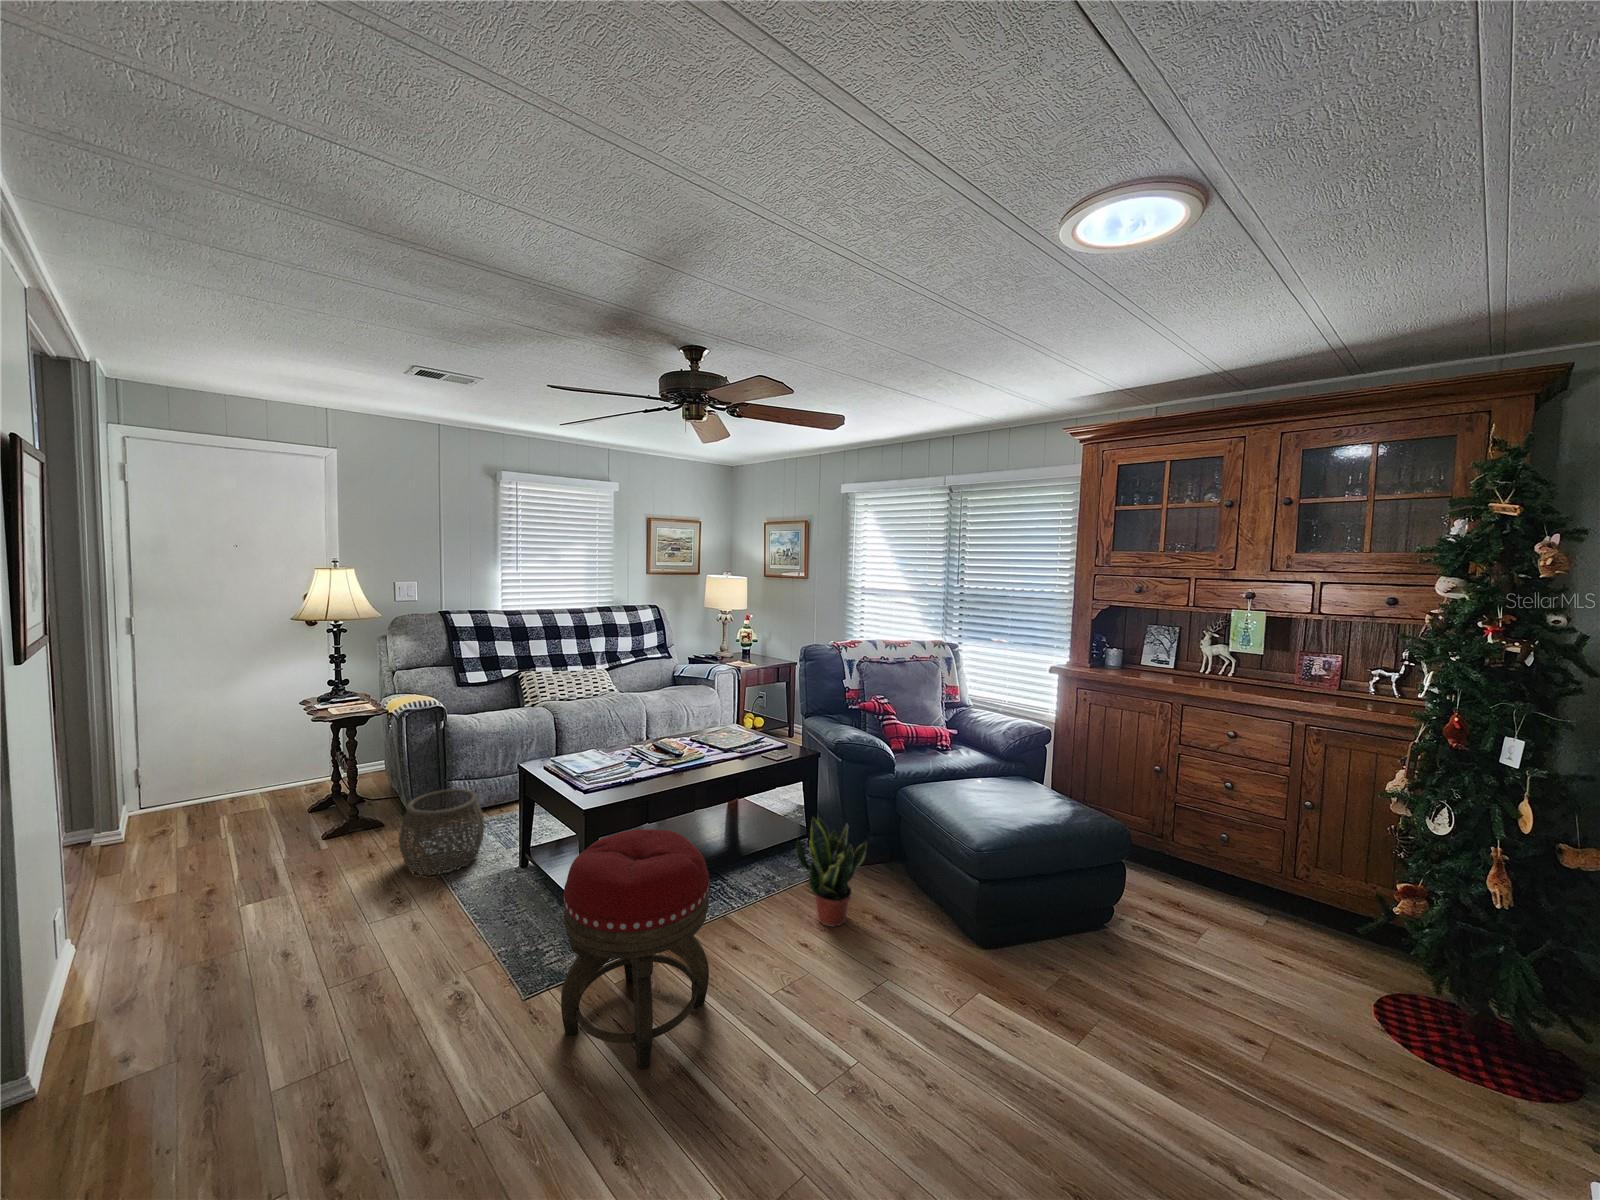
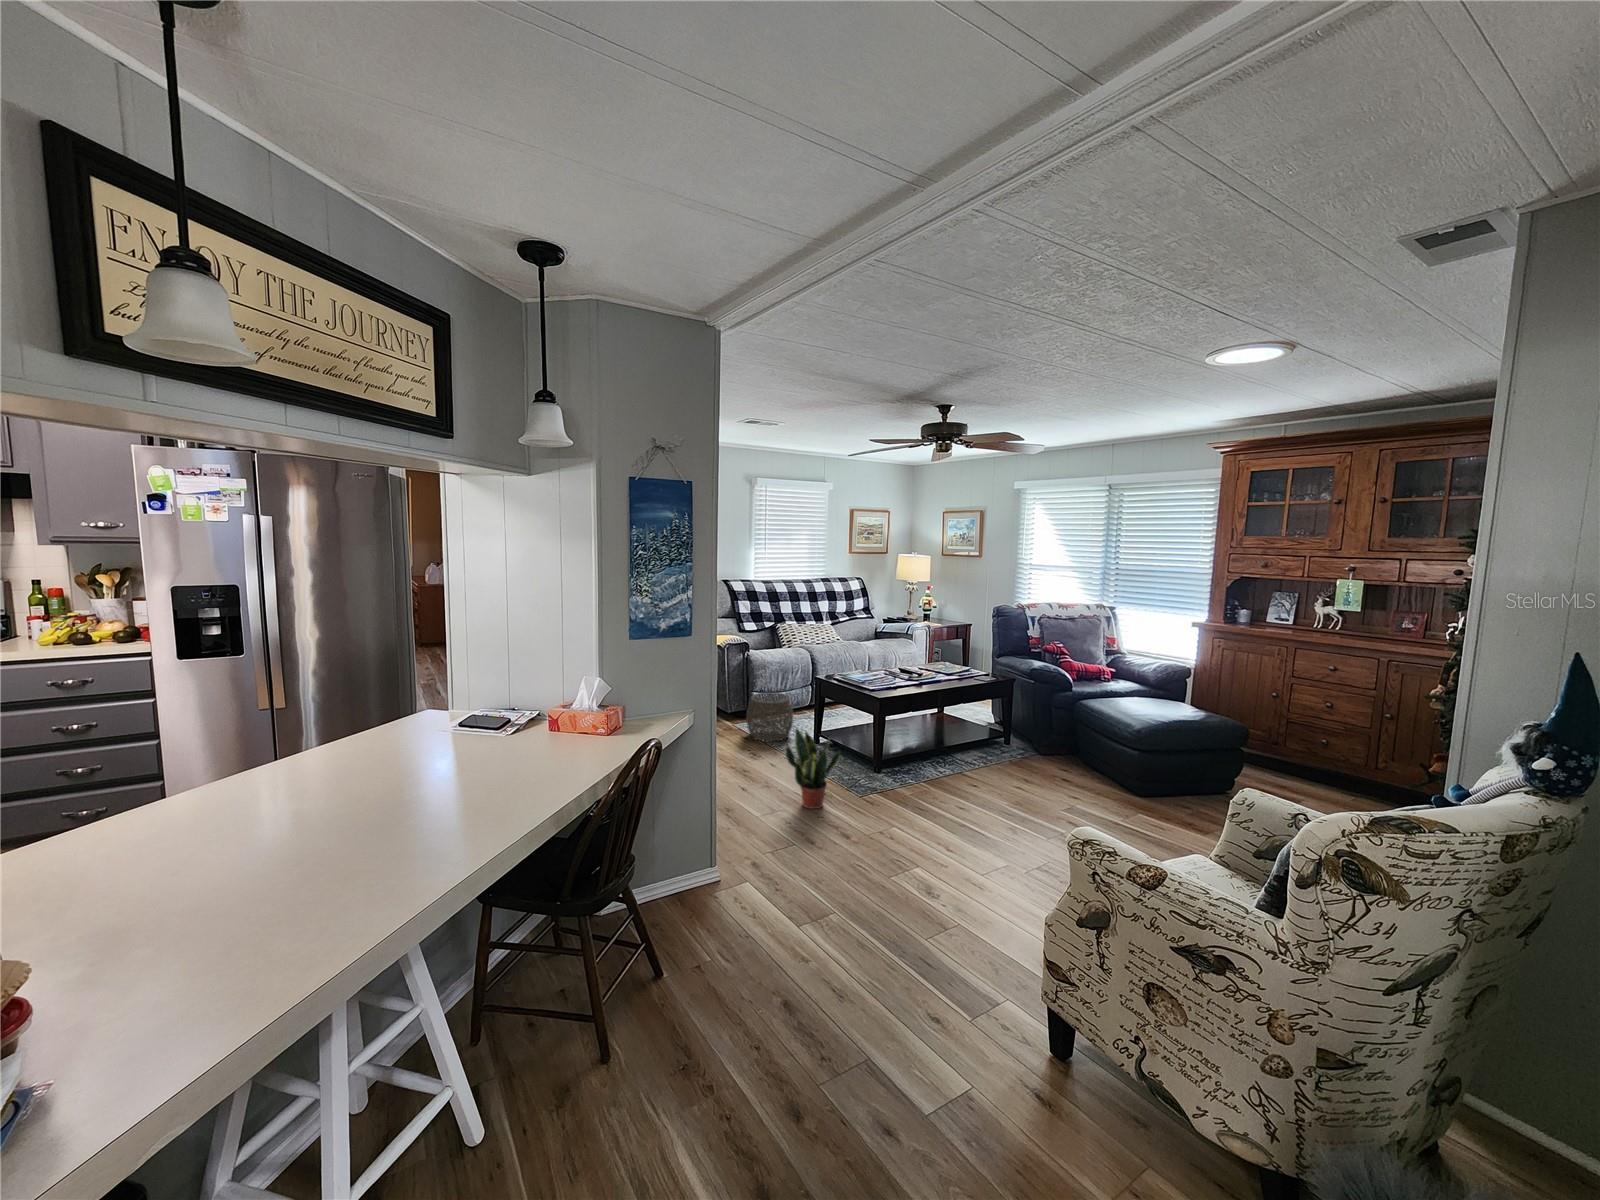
potted plant: present [796,818,867,926] -> present [786,729,840,809]
footstool: present [561,830,709,1069] -> none [893,703,977,821]

